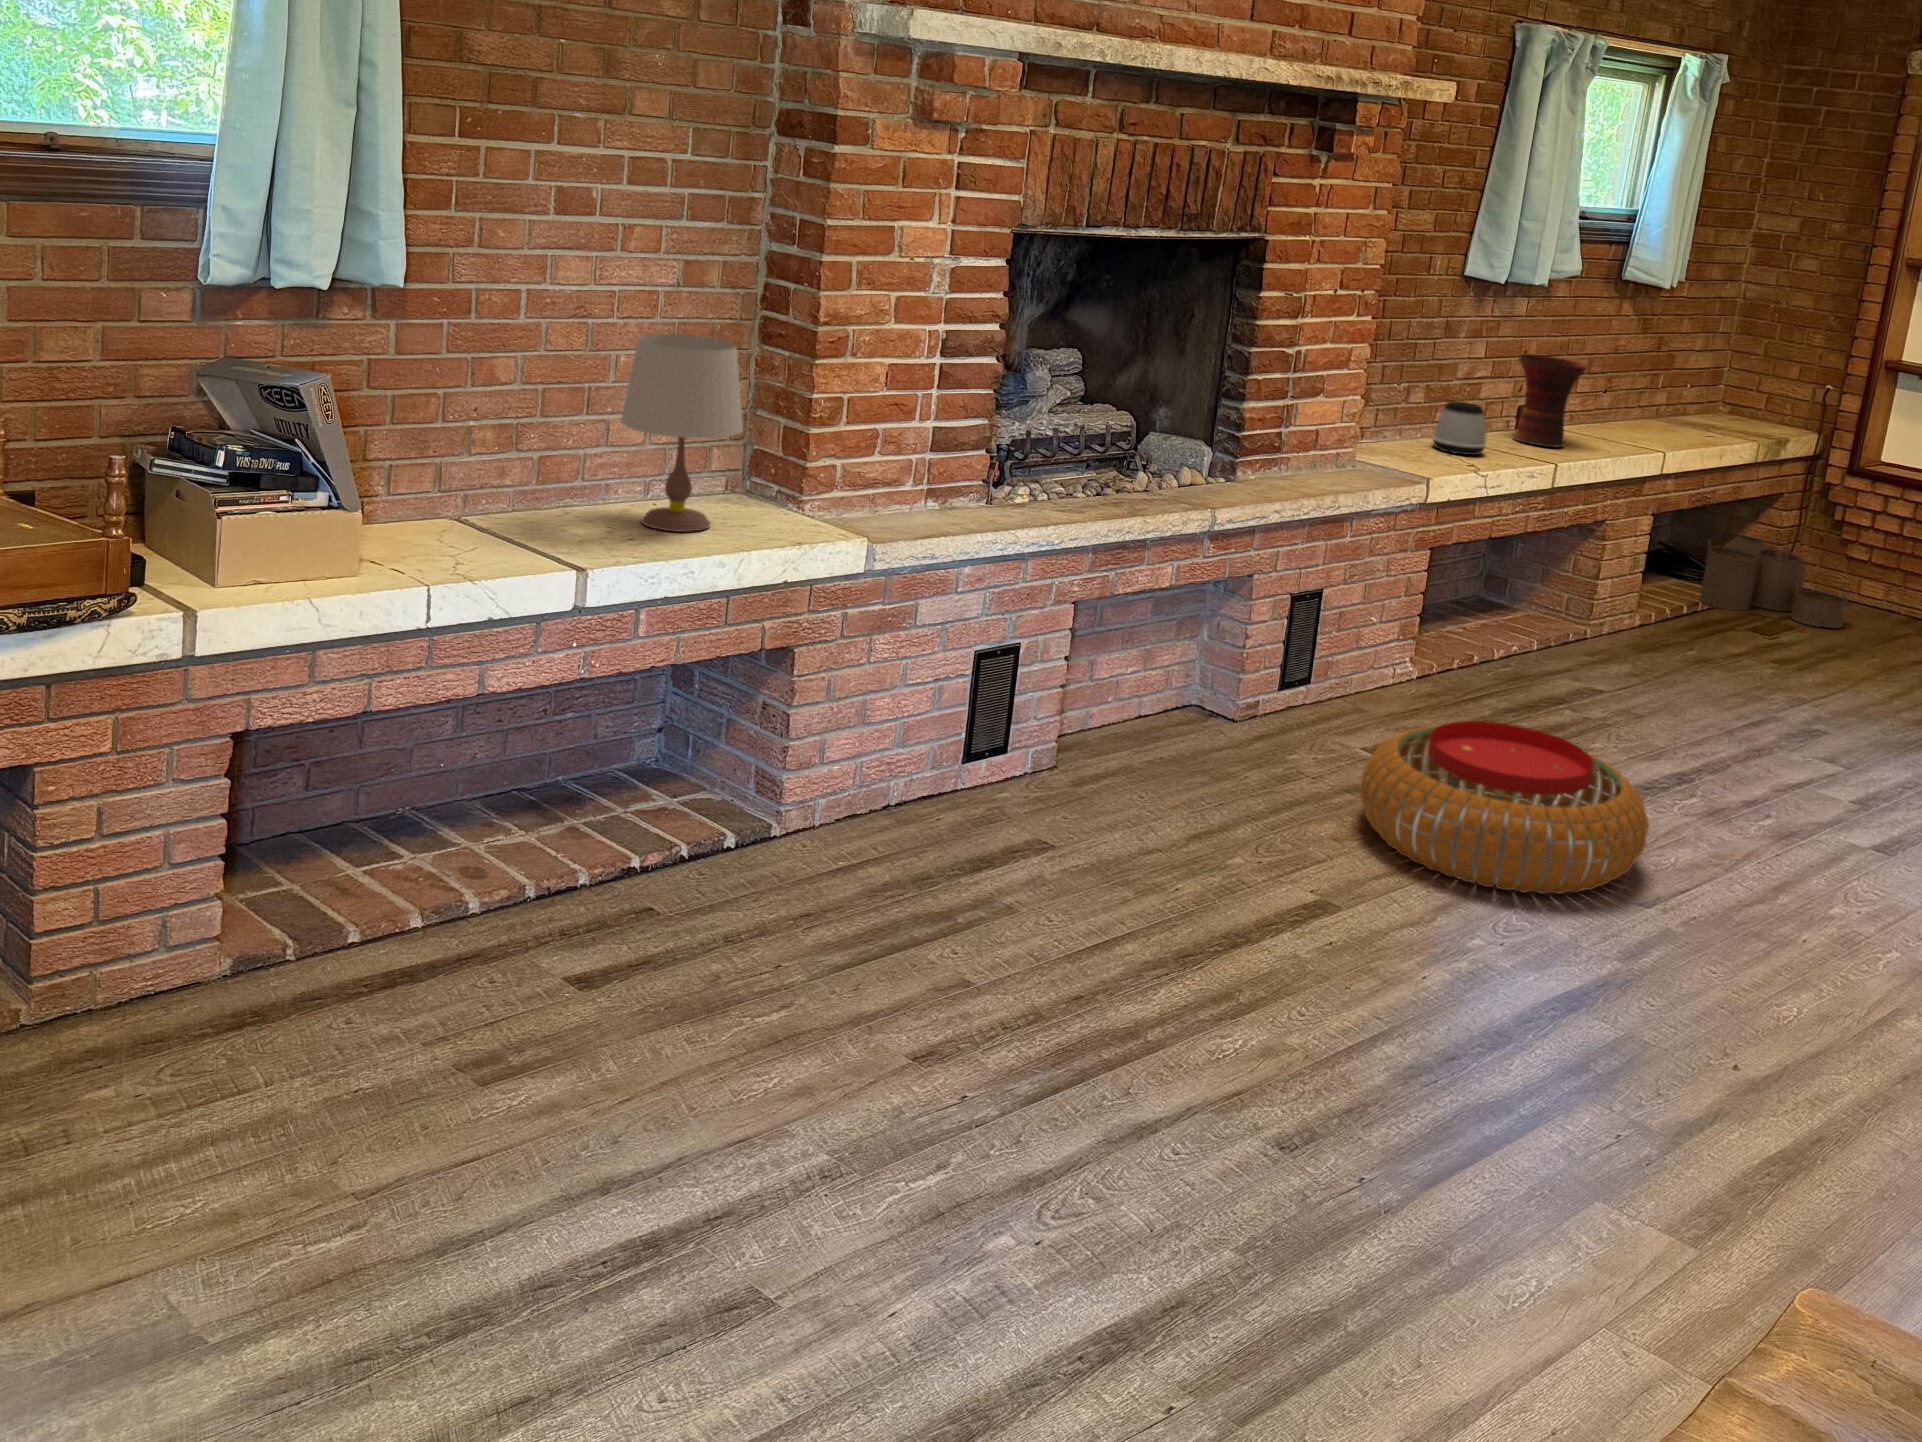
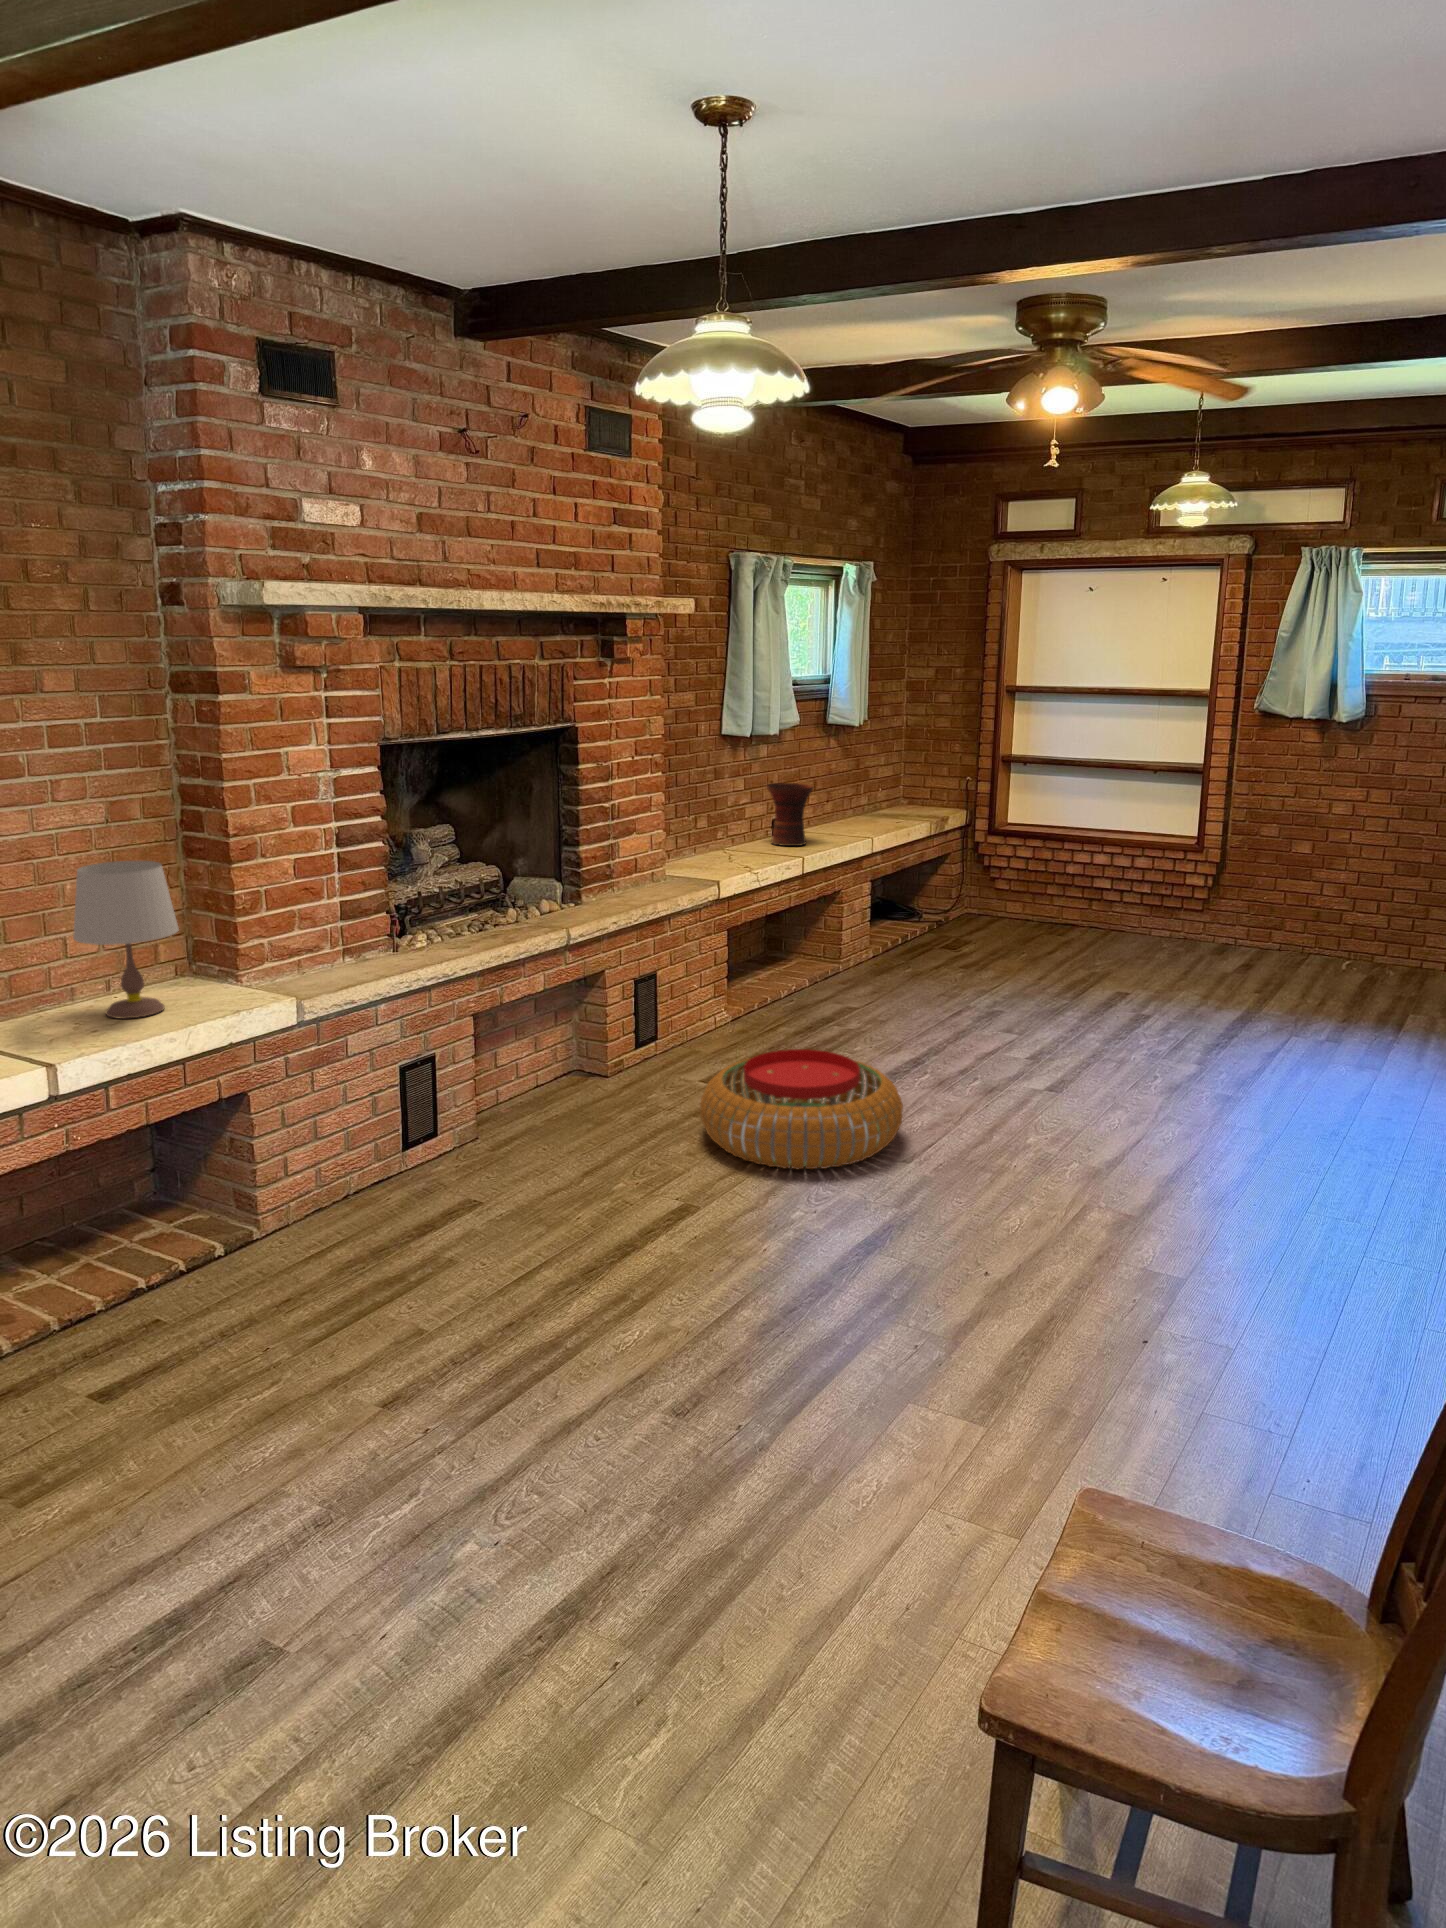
speaker: present [1433,401,1486,455] -> none [716,823,754,860]
woven basket: present [1700,535,1849,628] -> none [910,882,1006,939]

